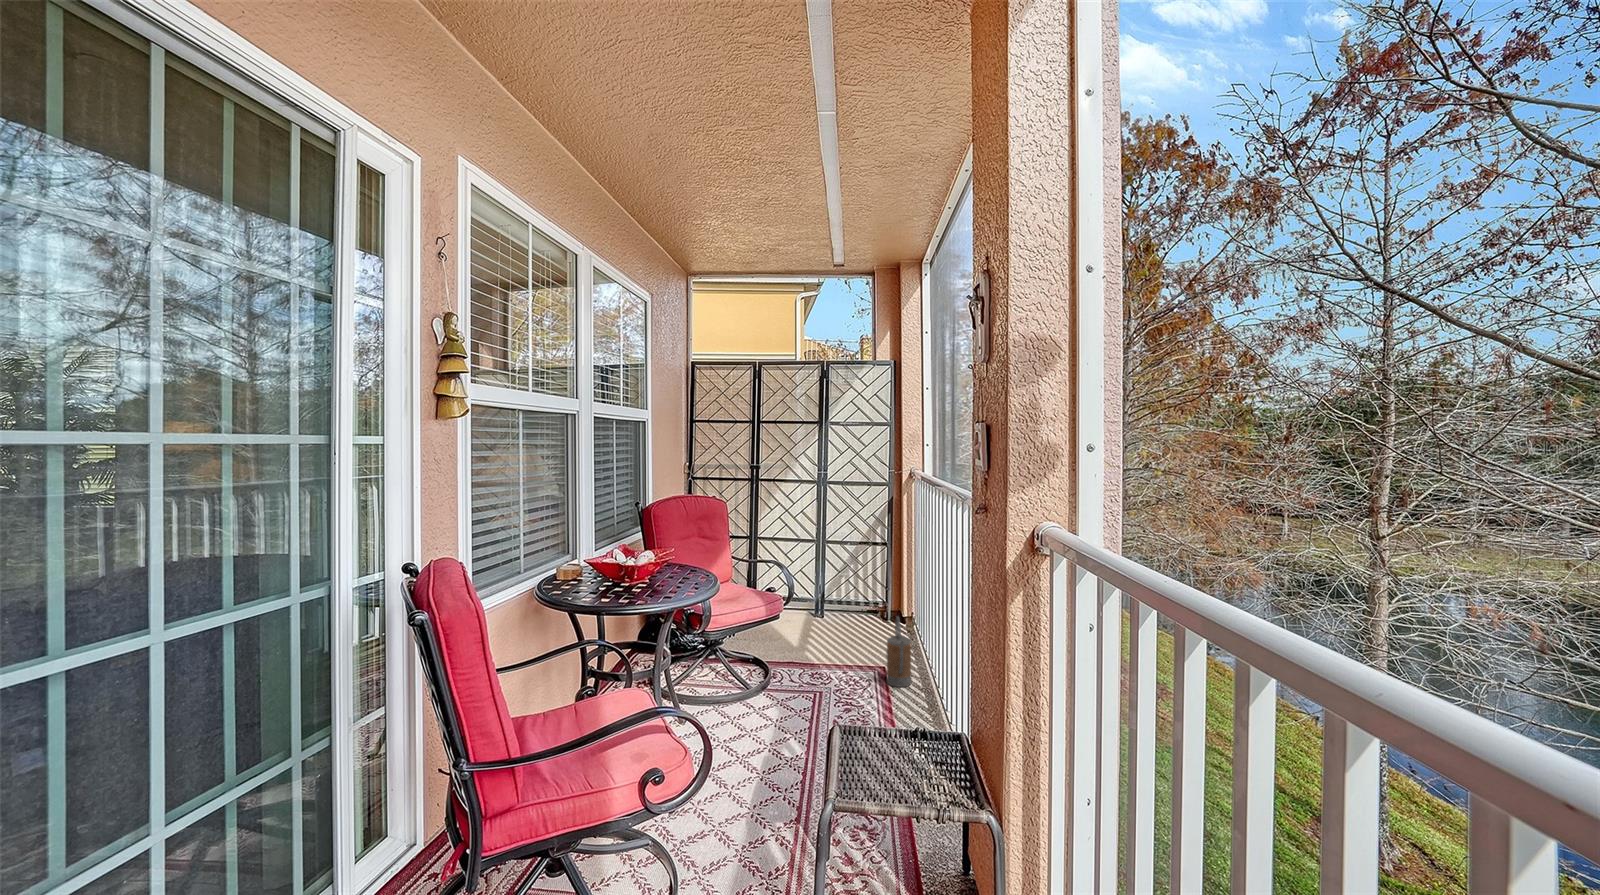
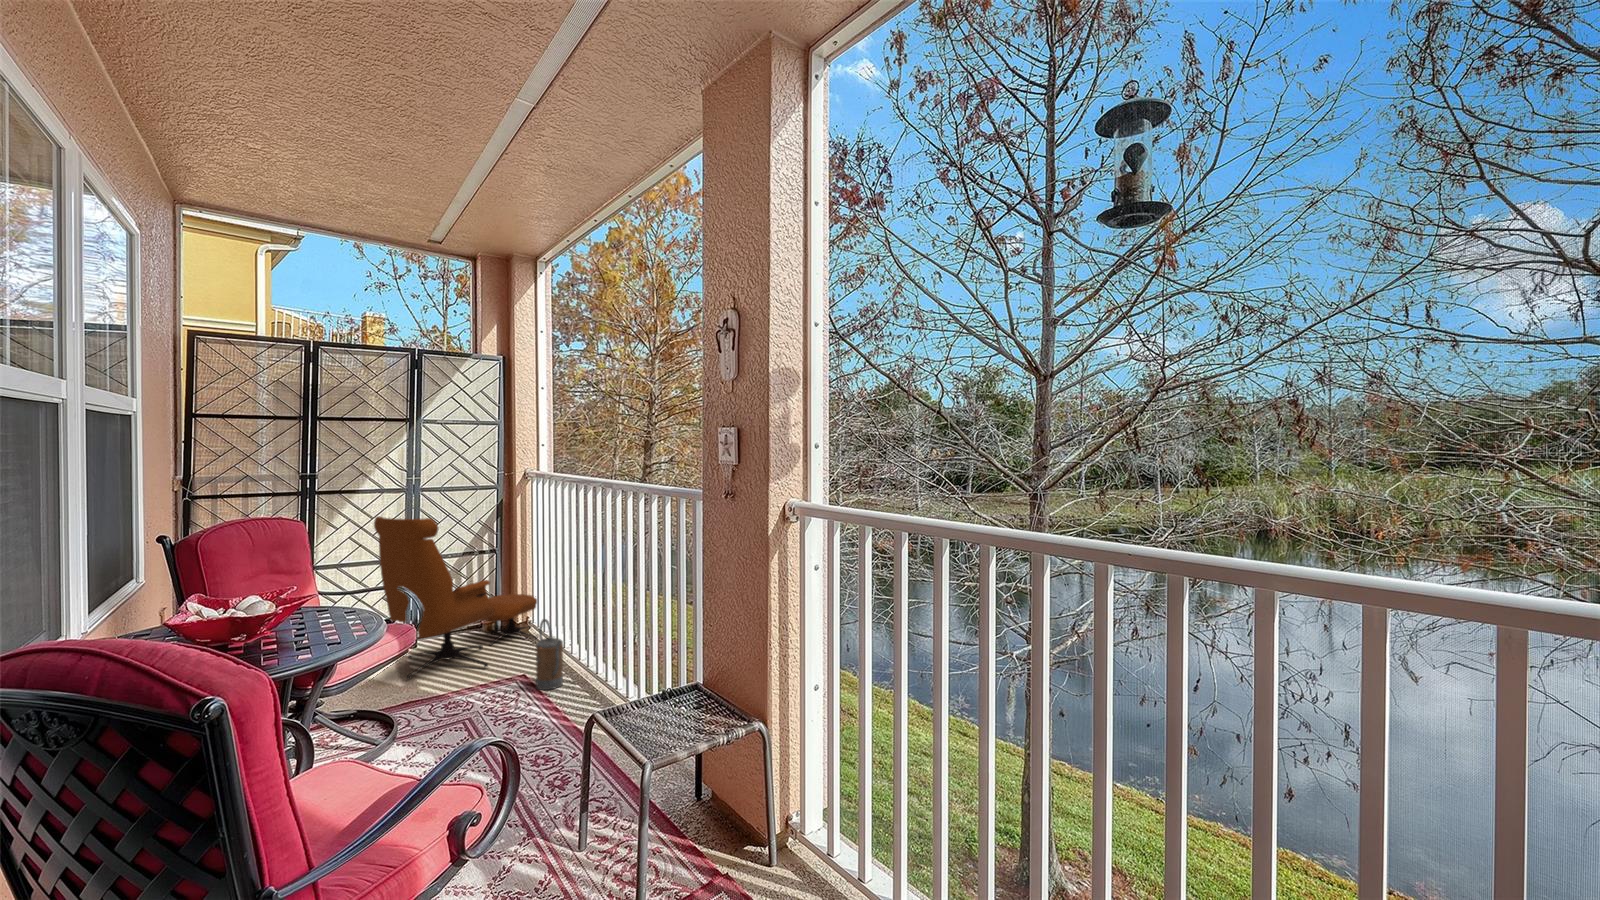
lounge chair: none [776,504,925,651] -> present [374,516,537,679]

